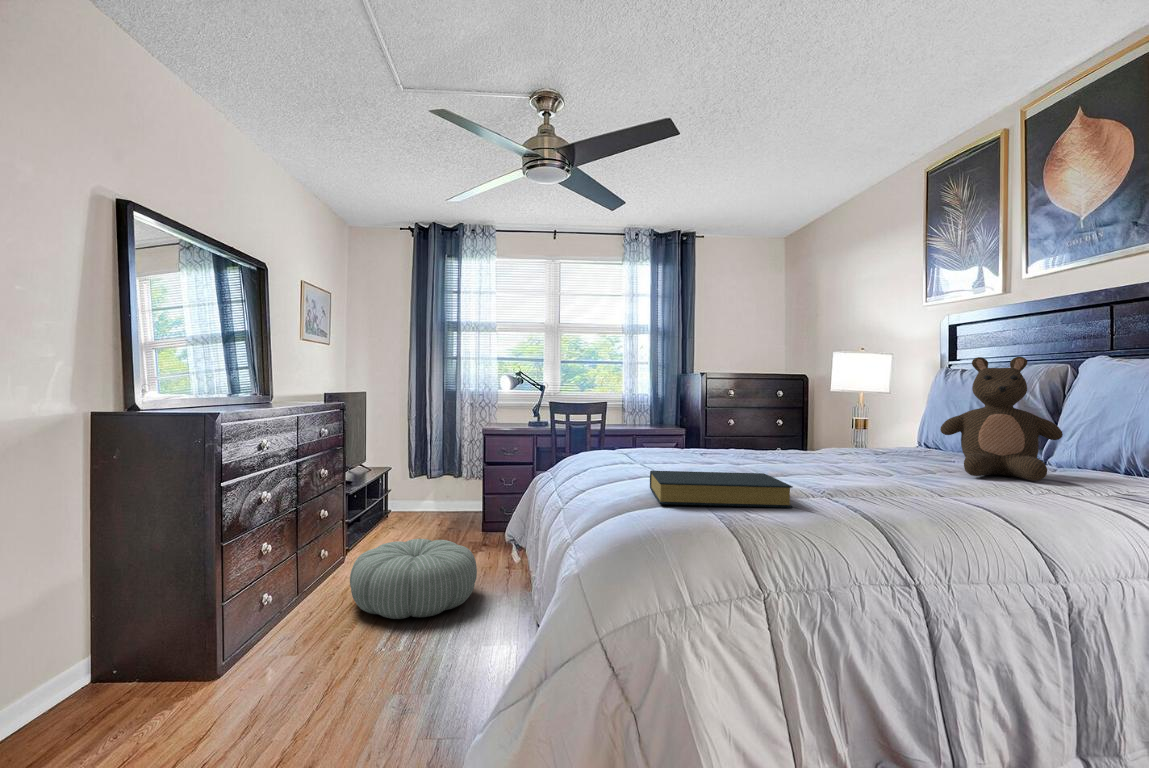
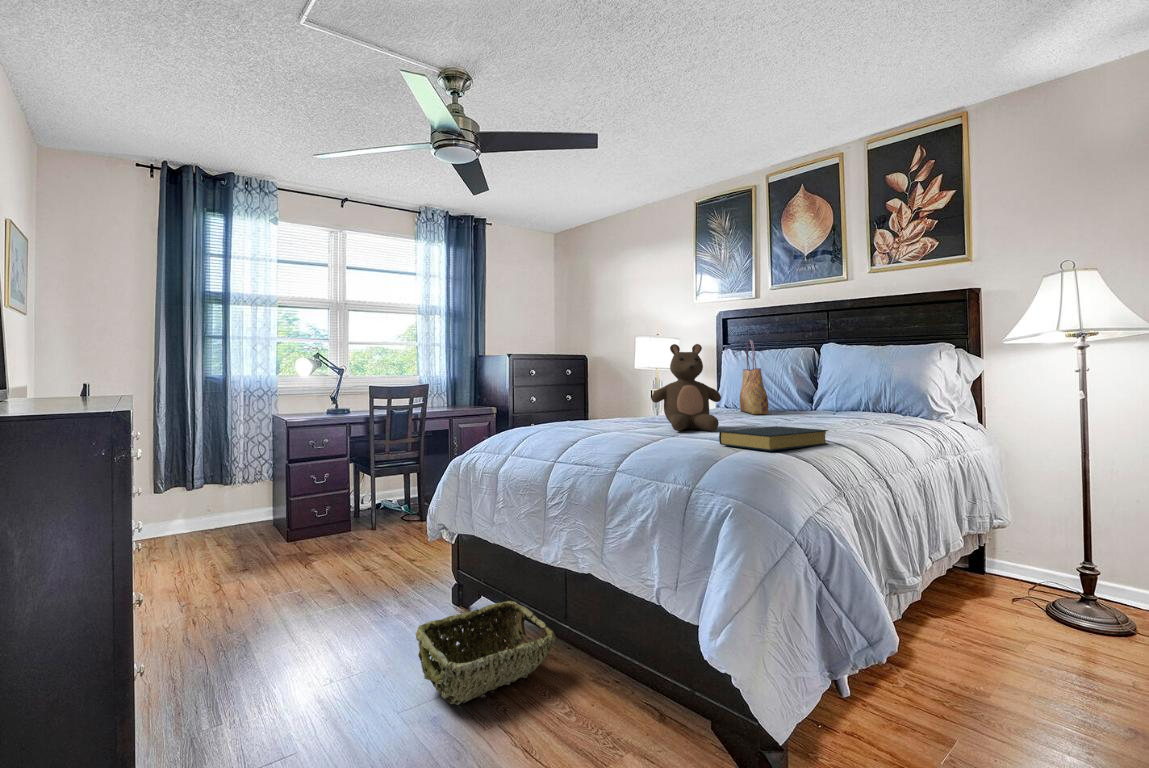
tote bag: none [901,351,938,458] -> present [740,340,769,414]
stuffed bear: present [940,357,1063,481] -> present [651,344,721,431]
pouf: present [350,539,477,619] -> none [235,547,393,645]
woven basket: none [384,623,517,710] -> present [416,601,556,705]

